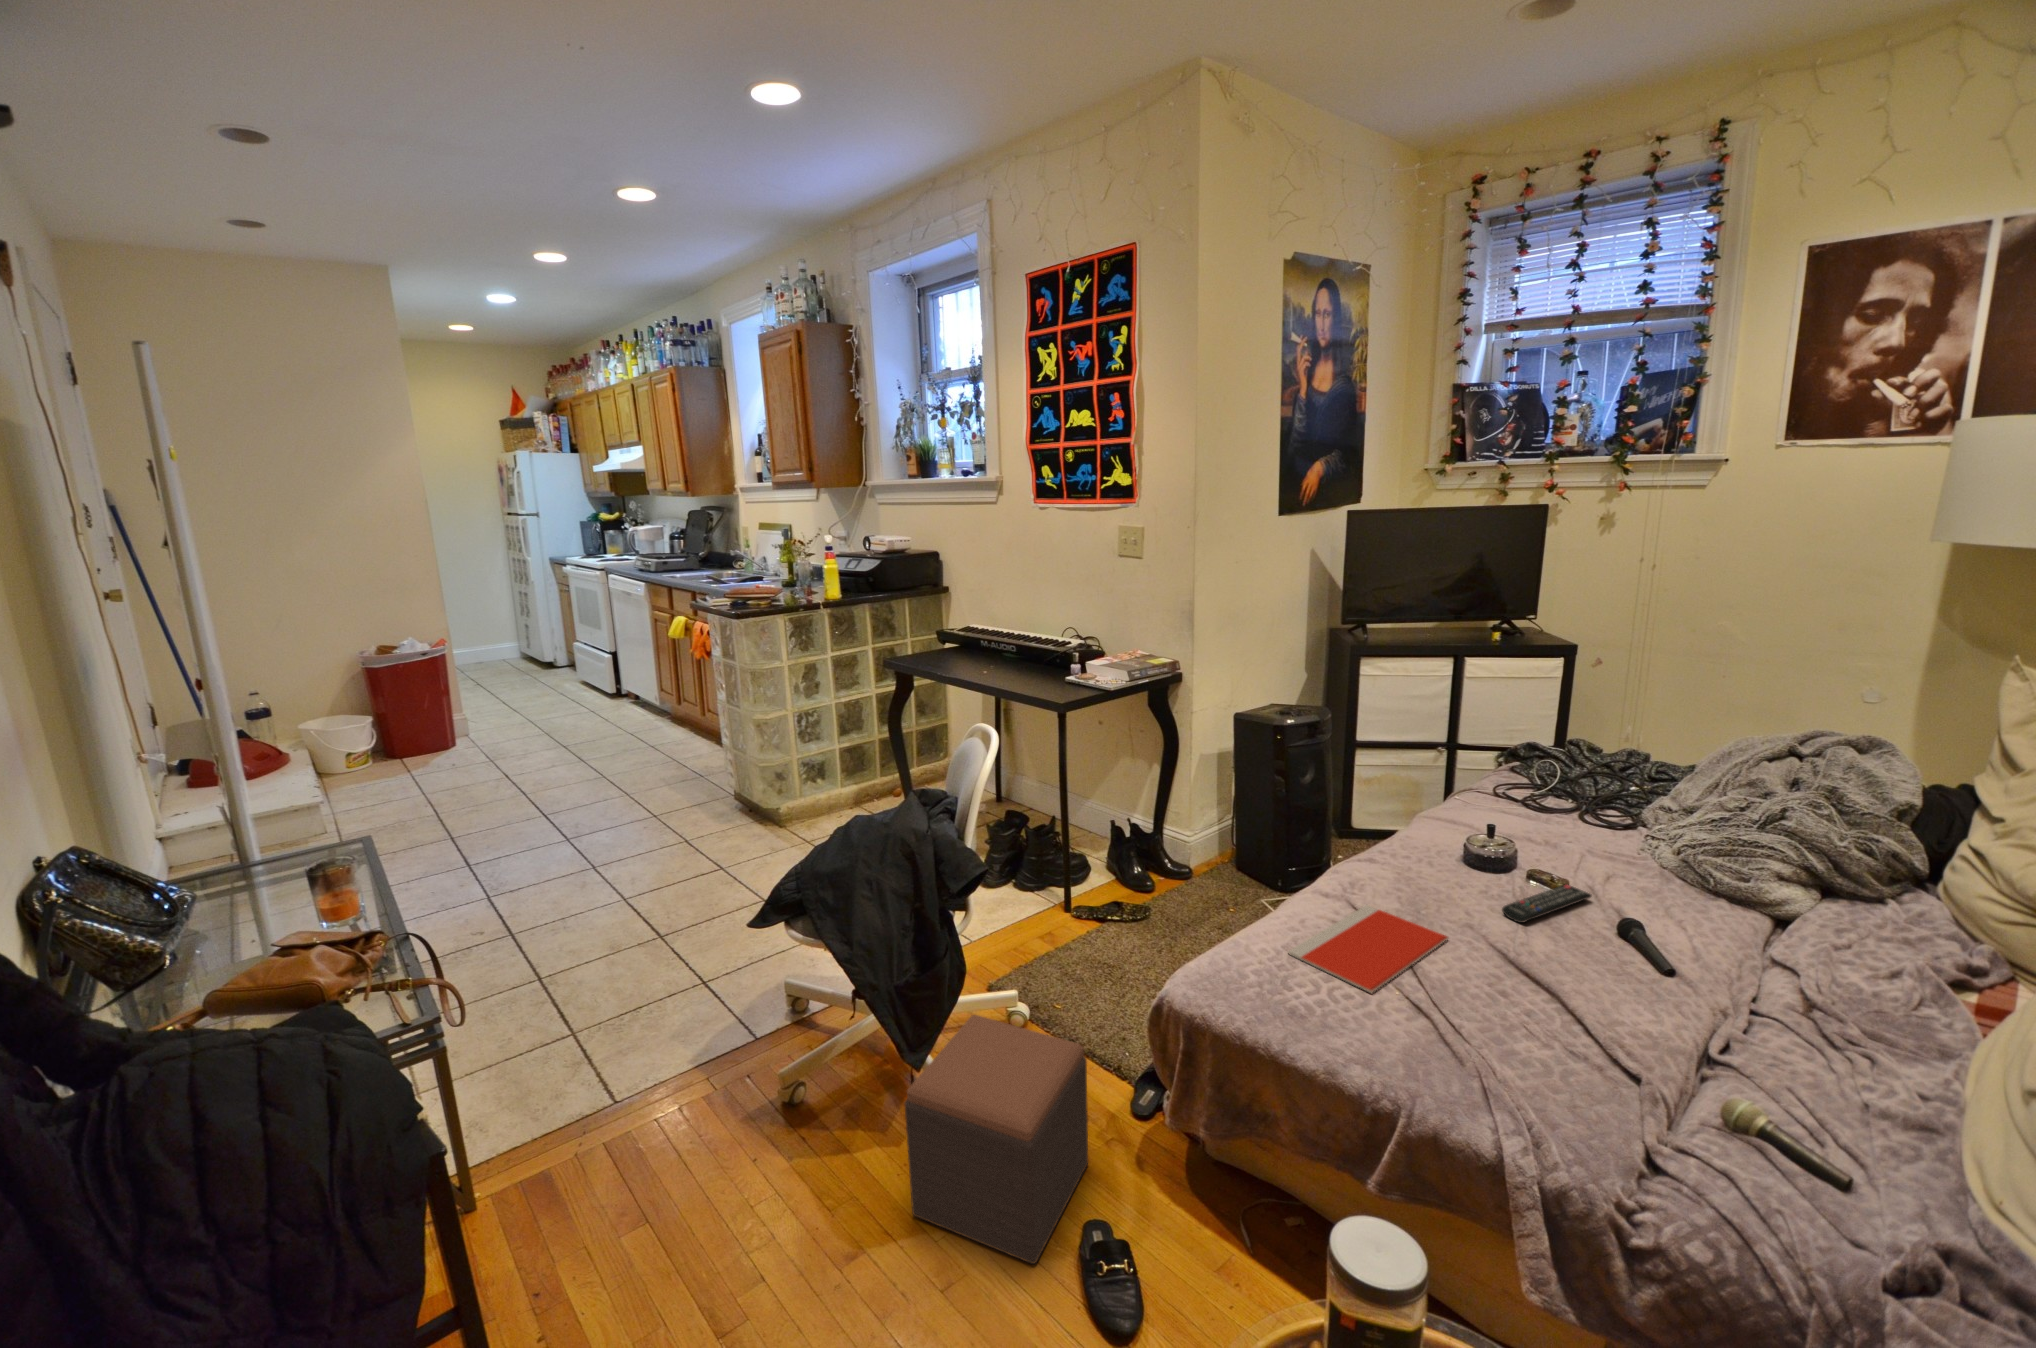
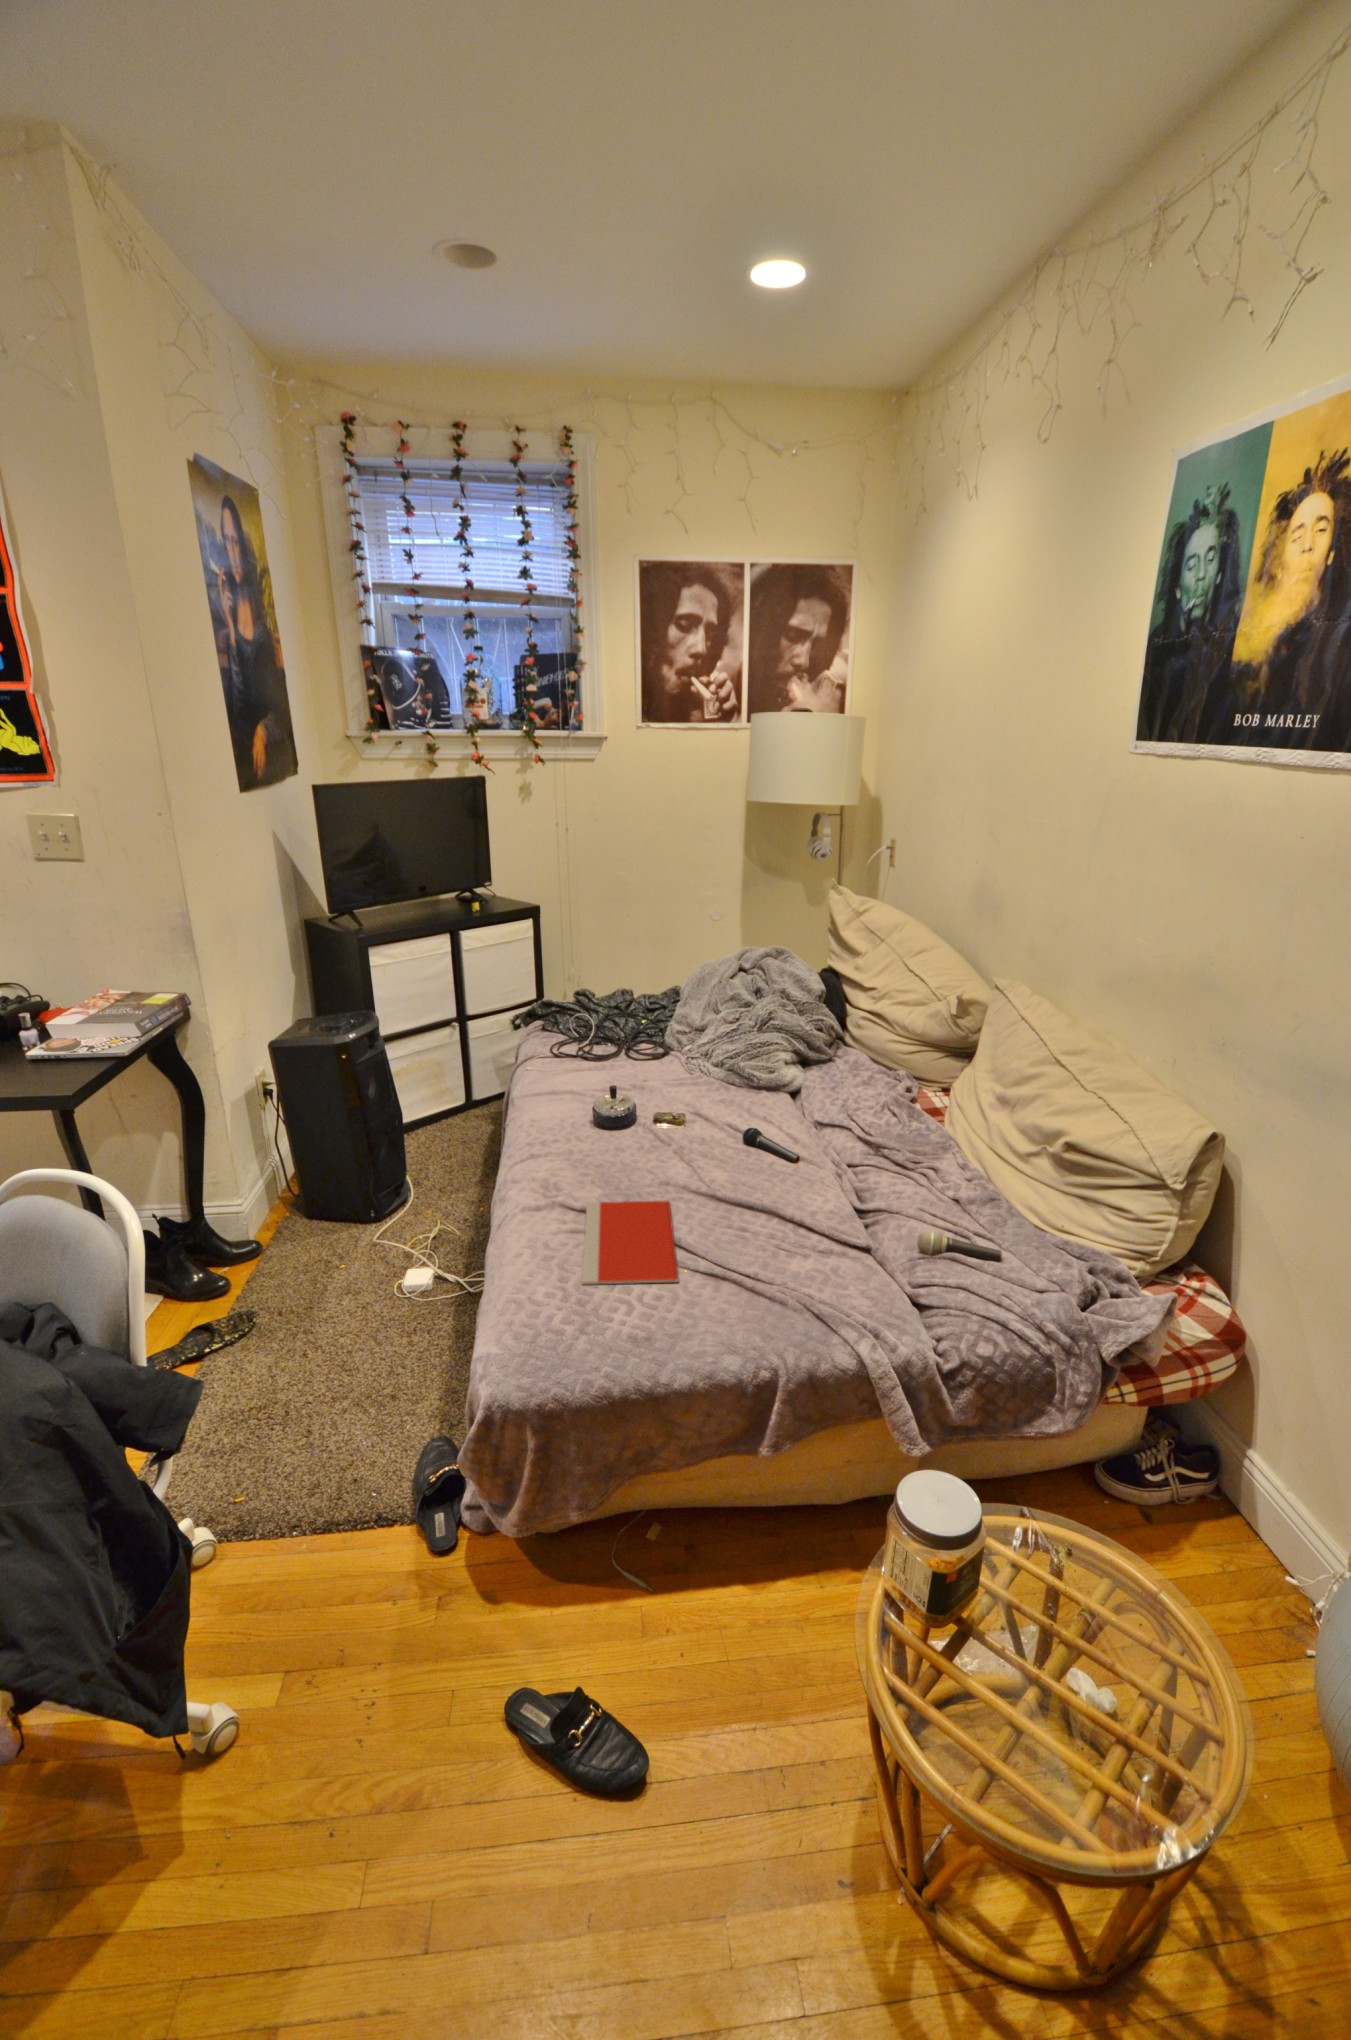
remote control: present [1502,884,1591,923] -> none [675,1118,709,1165]
footstool: present [905,1015,1088,1264] -> none [249,1519,498,1917]

